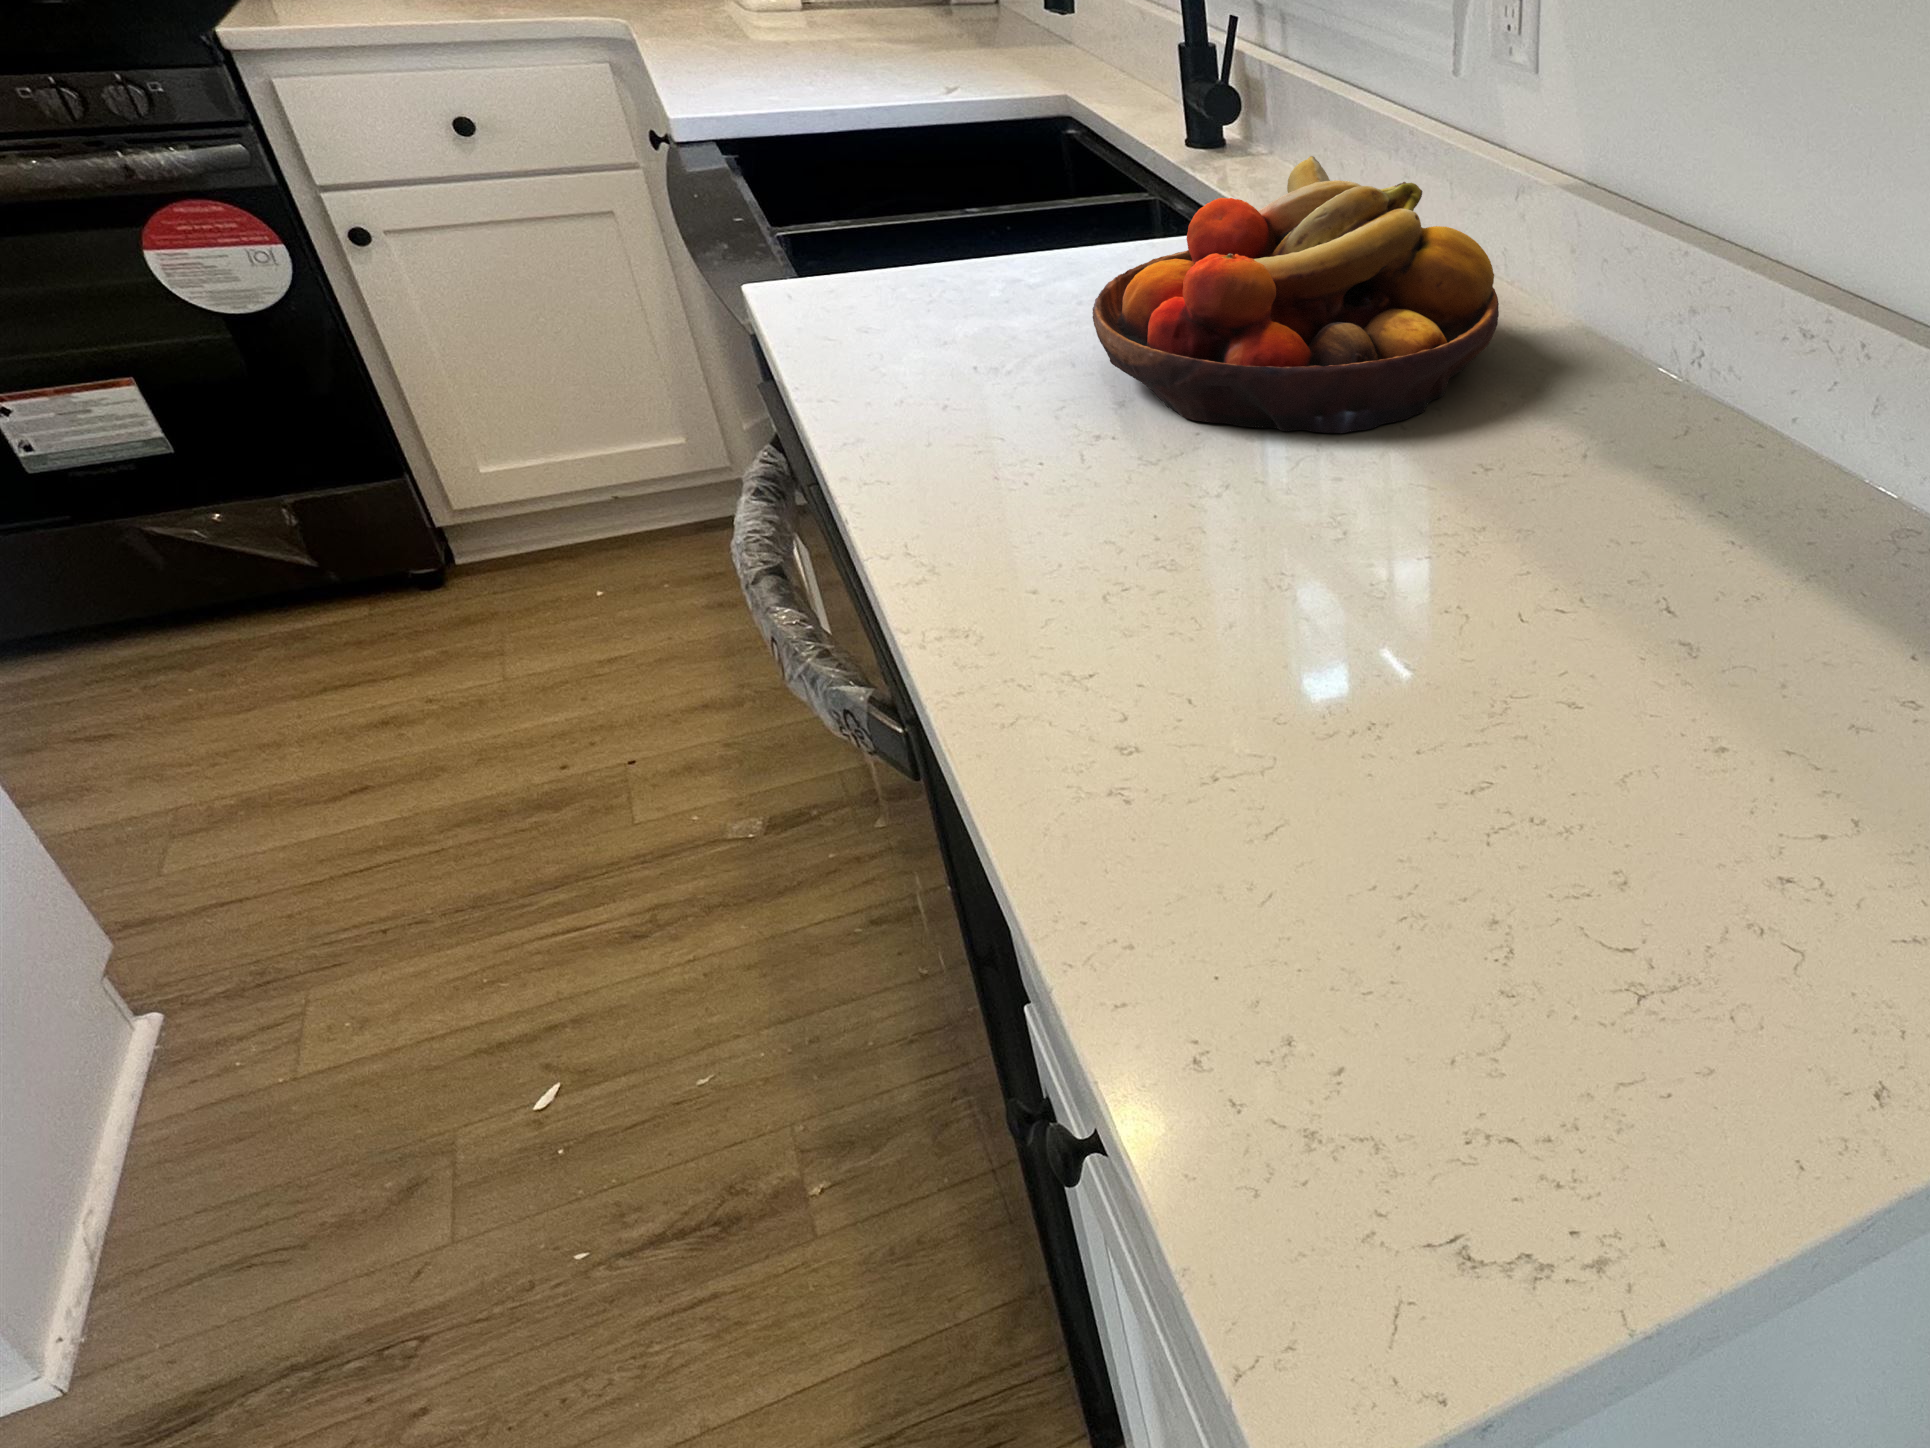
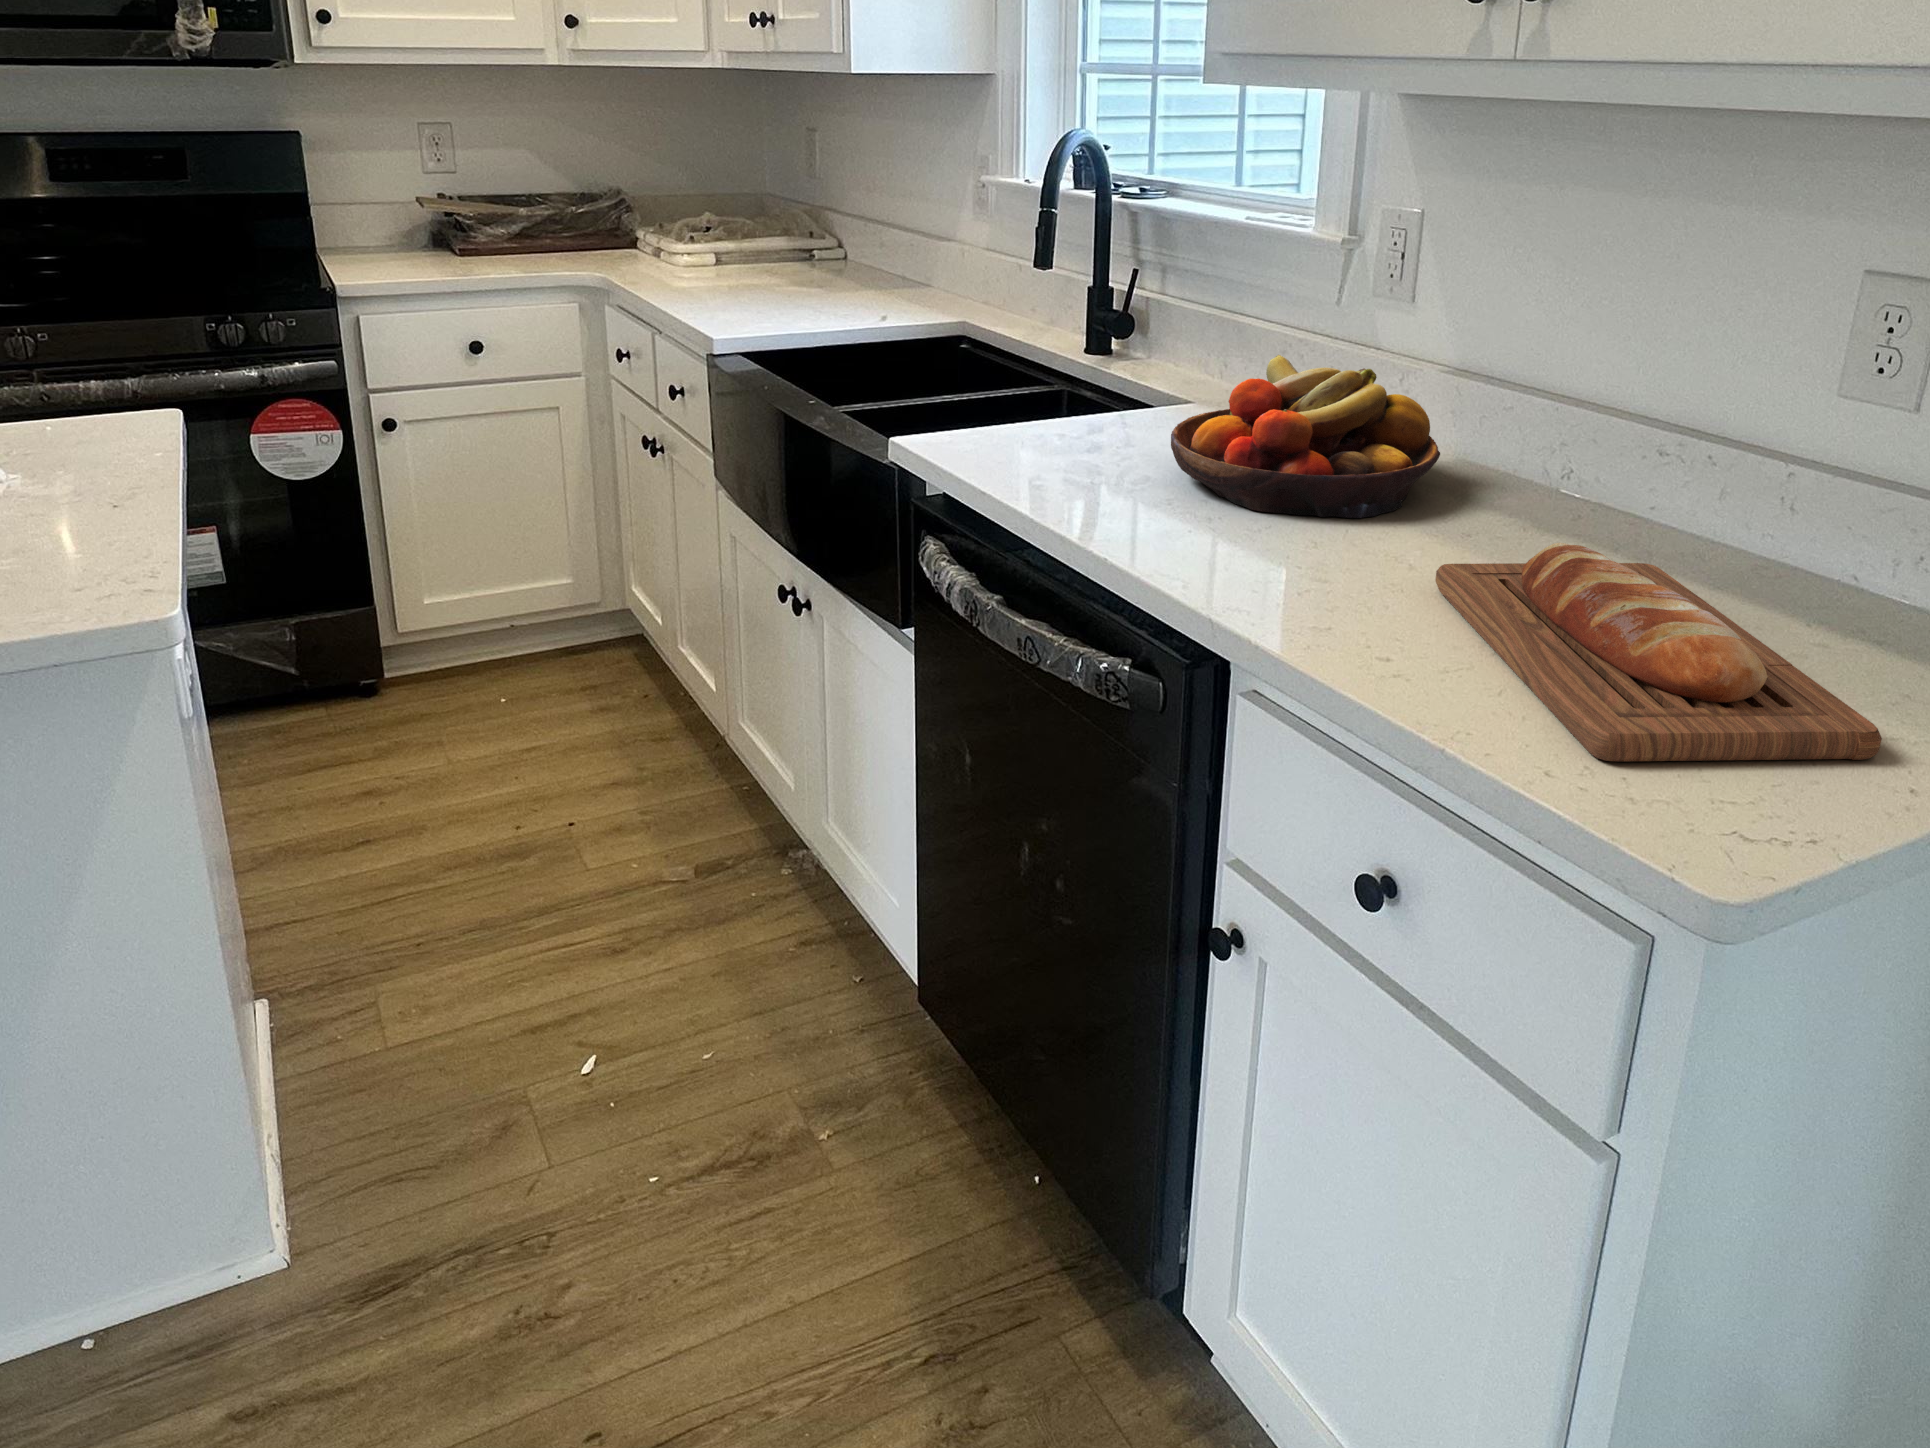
bread loaf: none [1340,513,1878,997] -> present [1435,543,1882,761]

